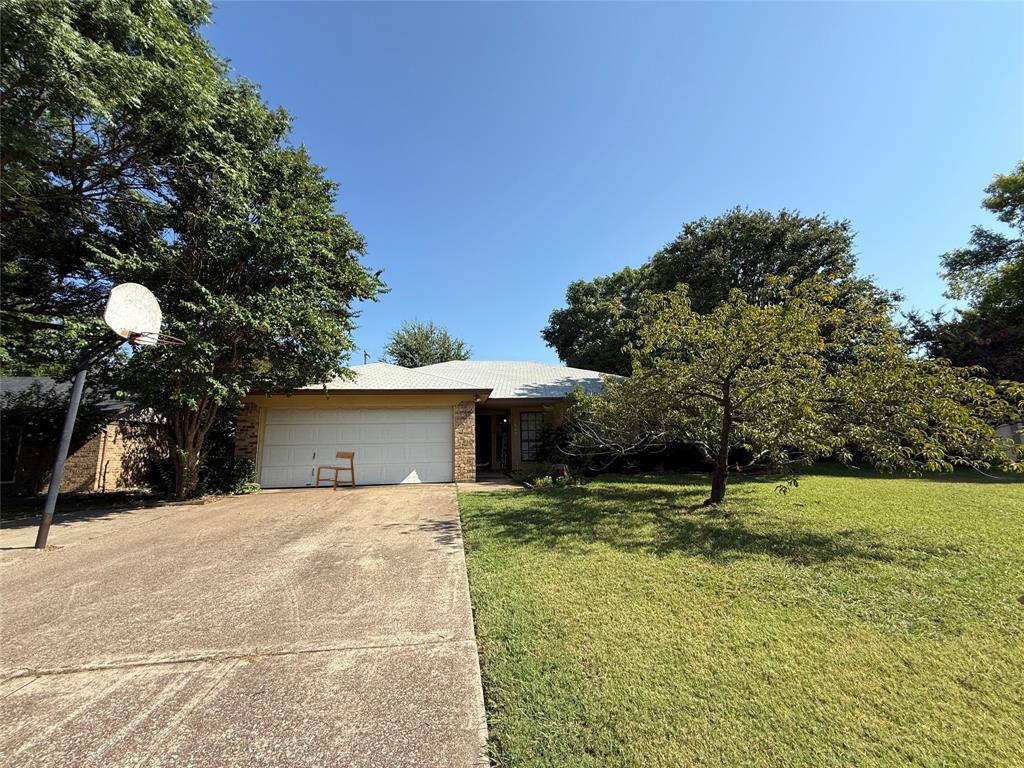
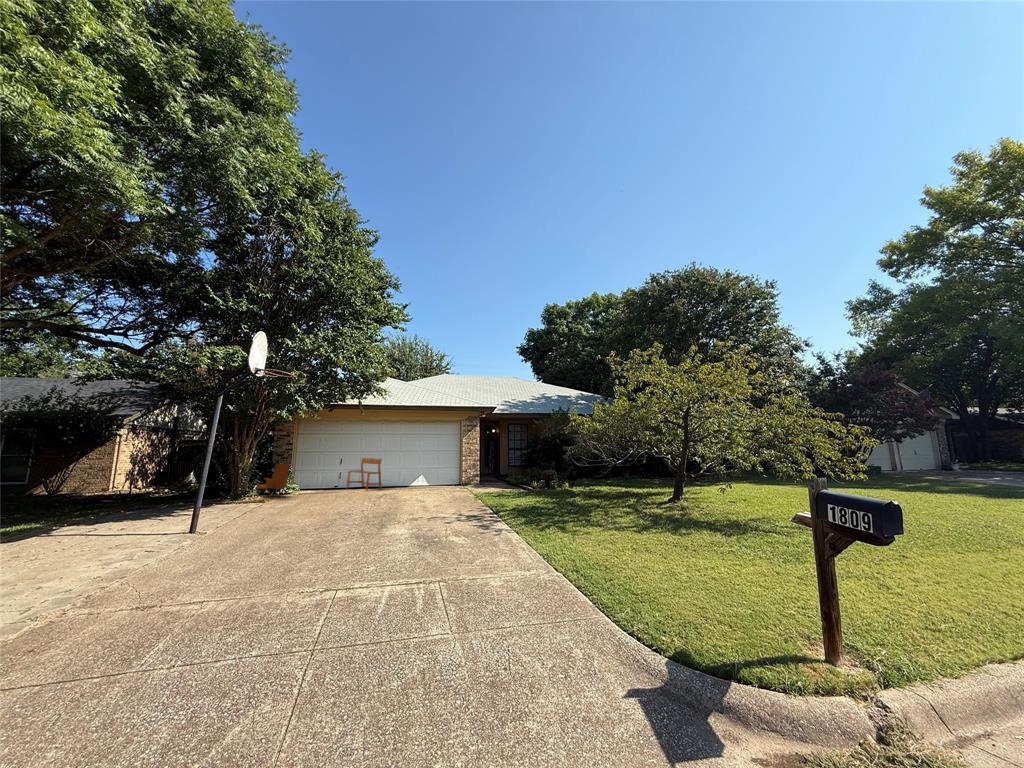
lounge chair: none [203,458,239,499] -> present [256,463,289,495]

